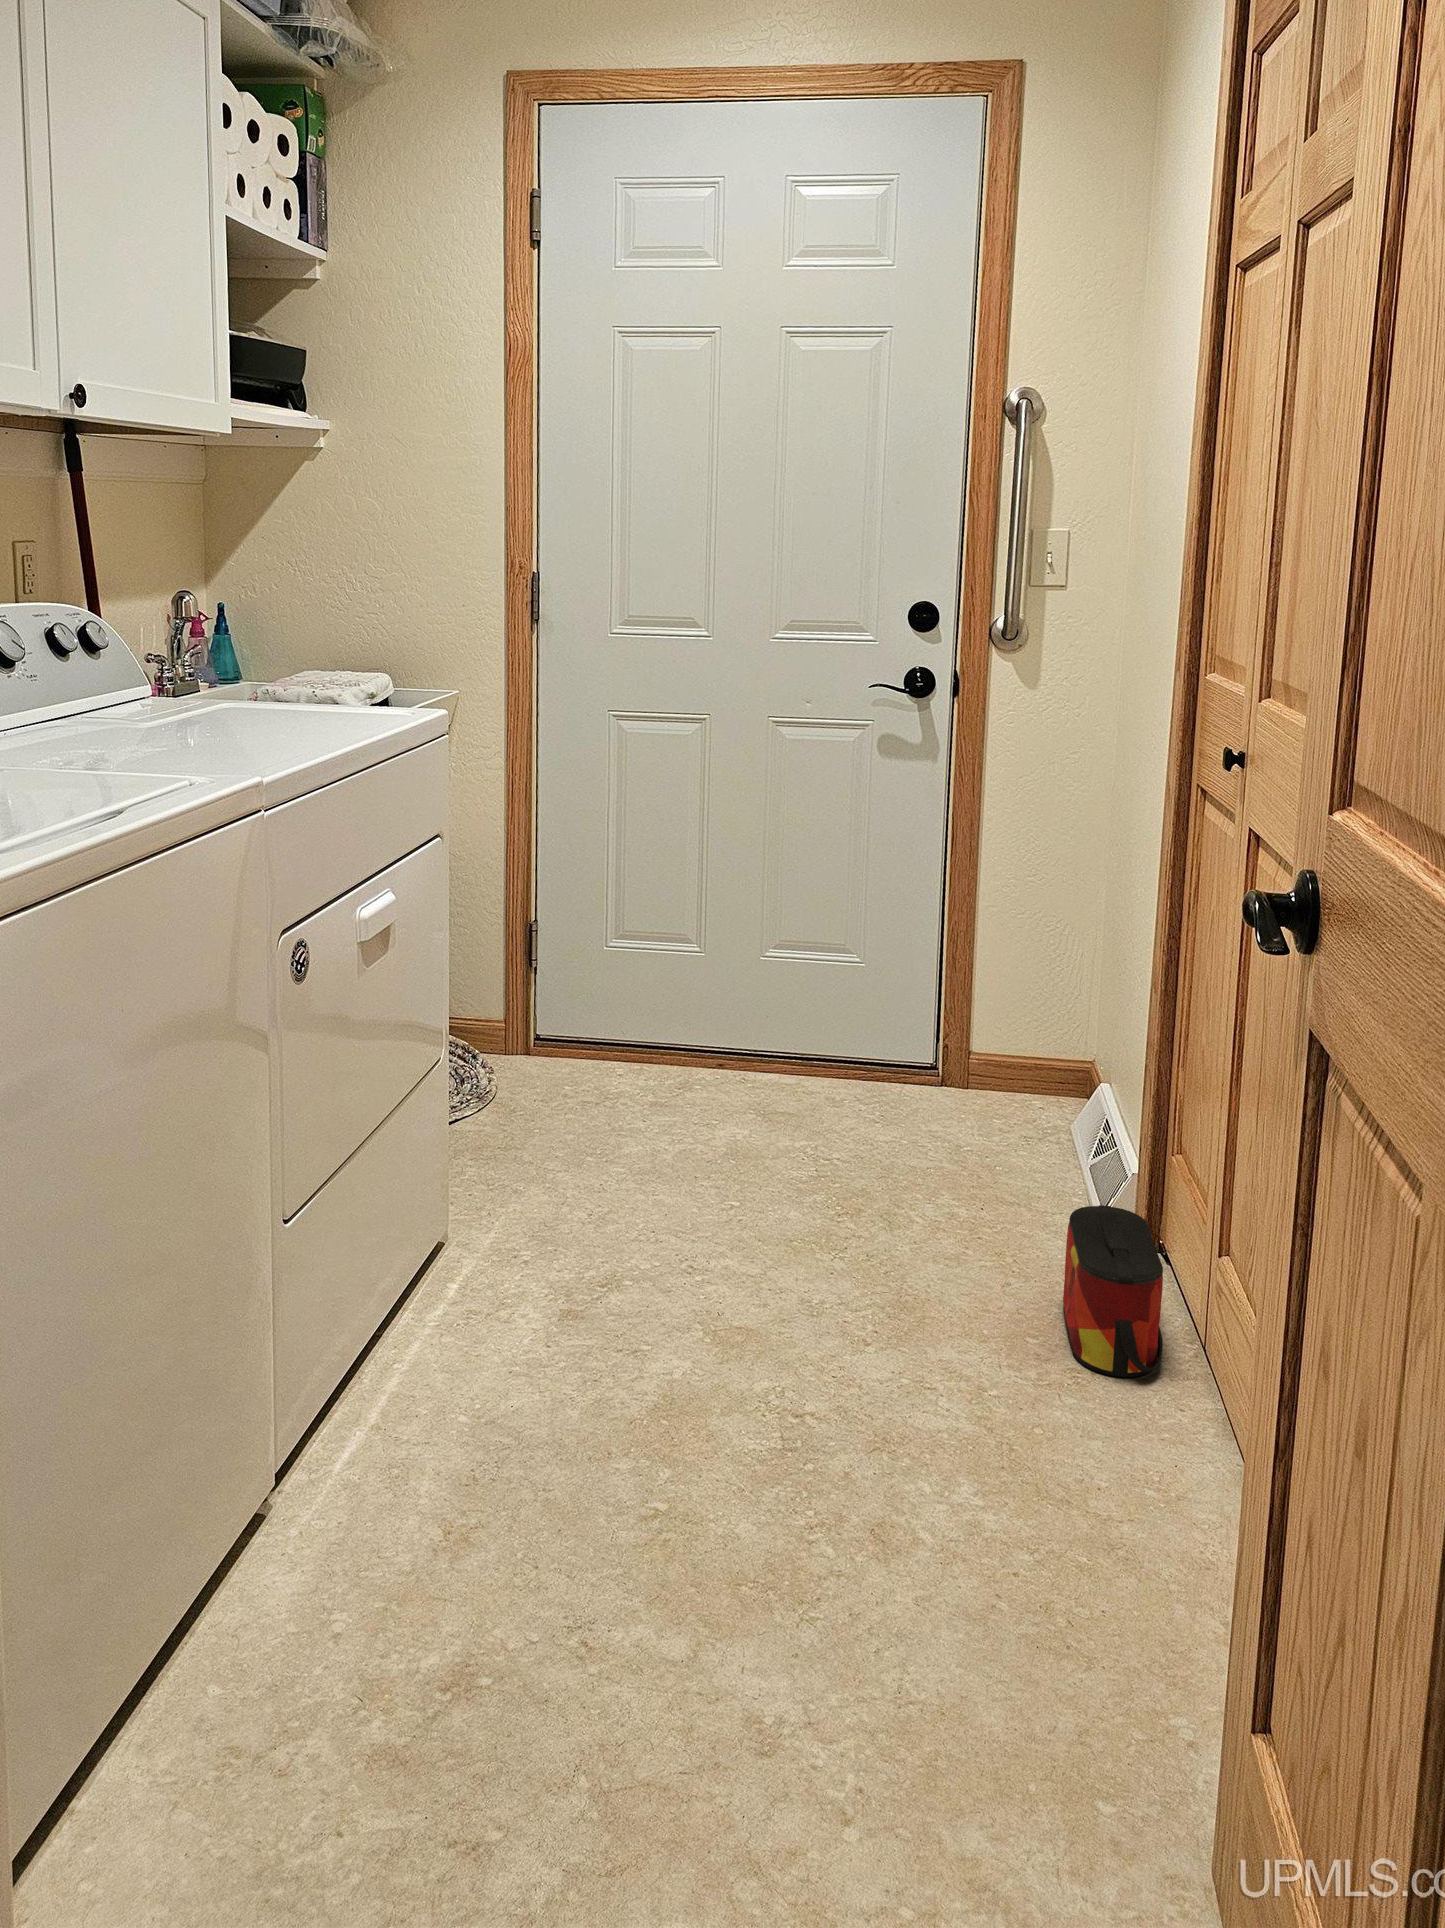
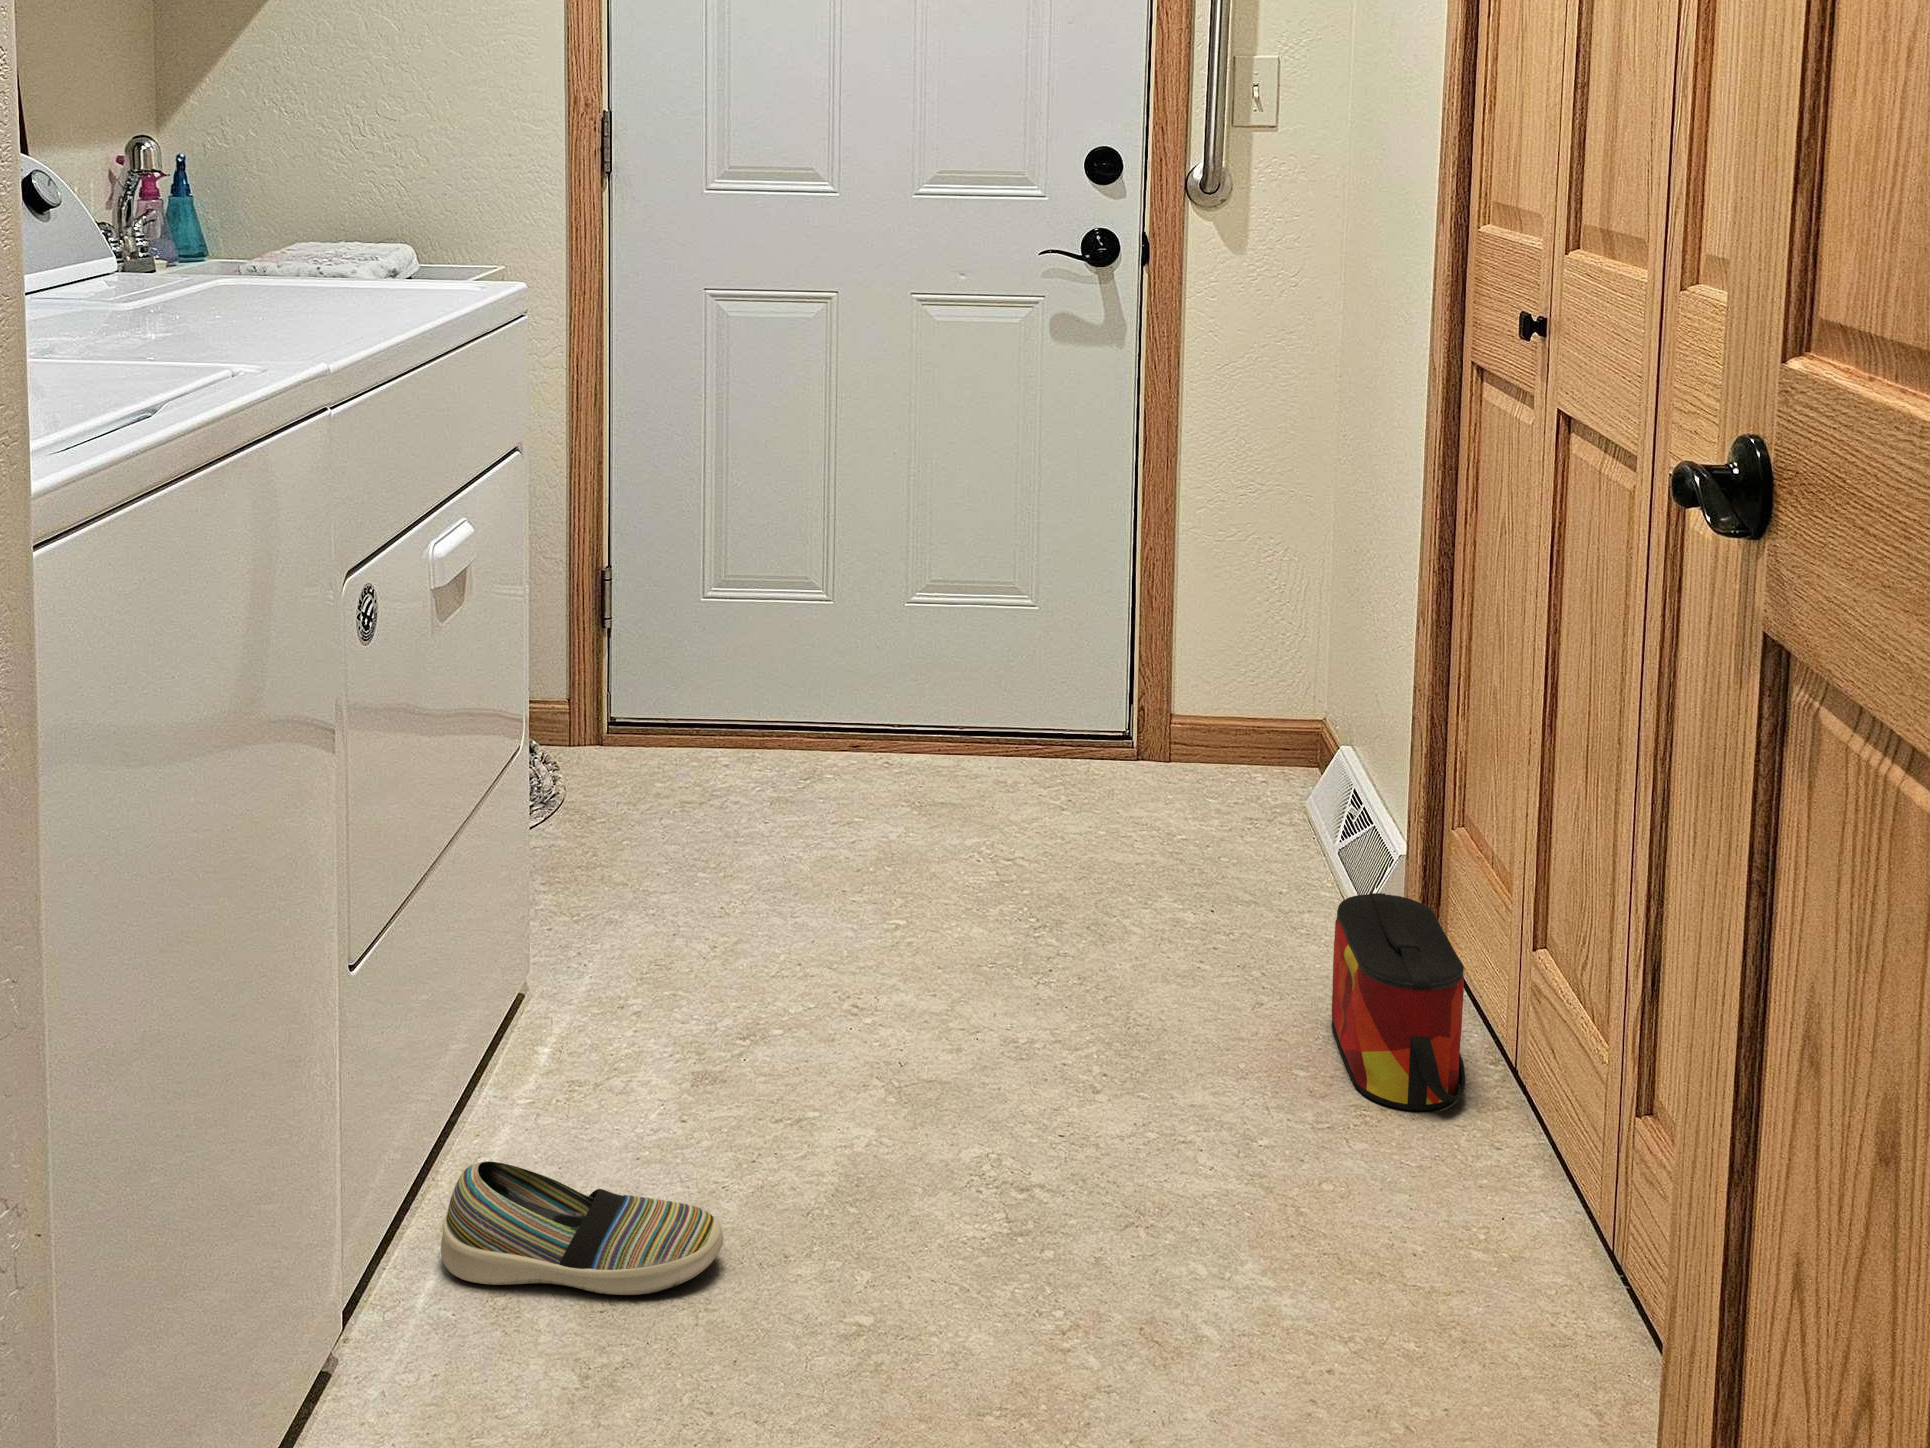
shoe: none [356,1369,562,1474] -> present [441,1161,723,1295]

